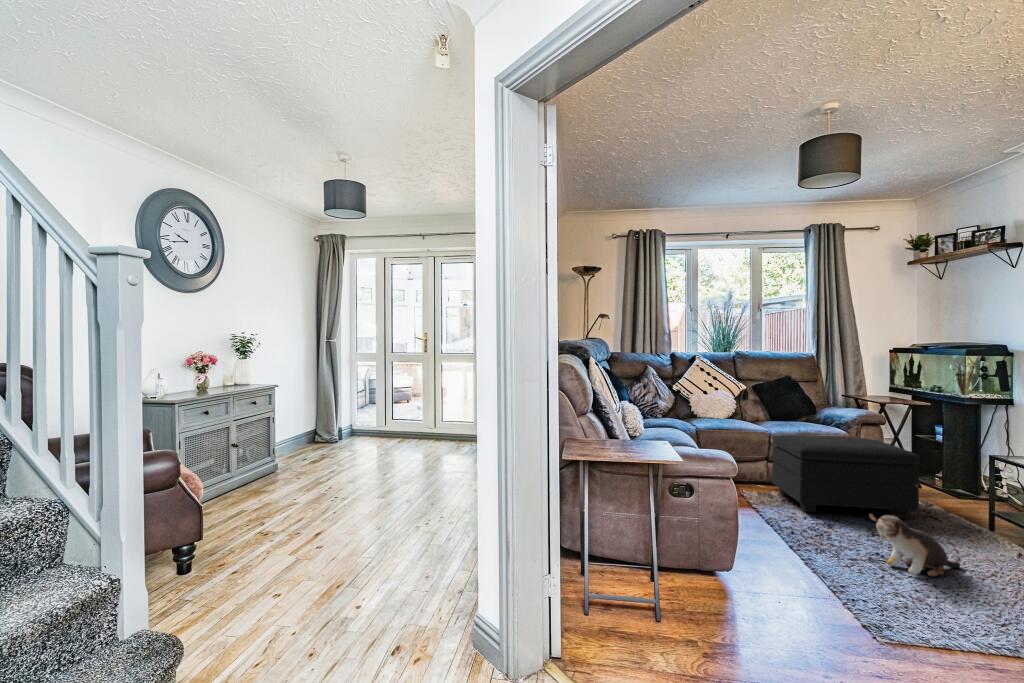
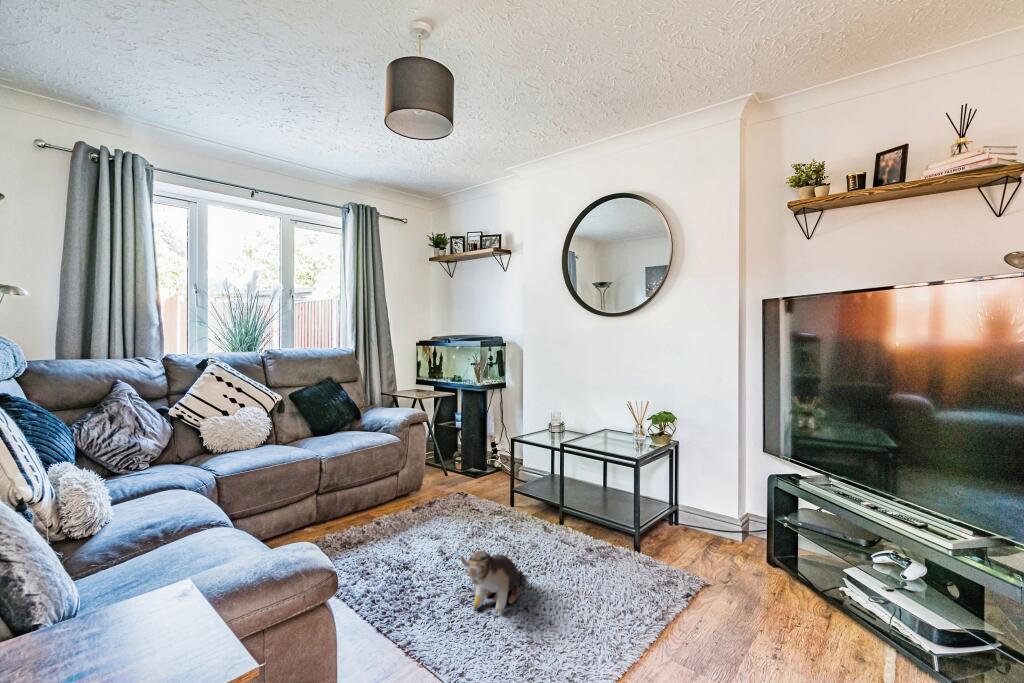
footstool: present [772,435,919,518] -> none [324,444,468,556]

